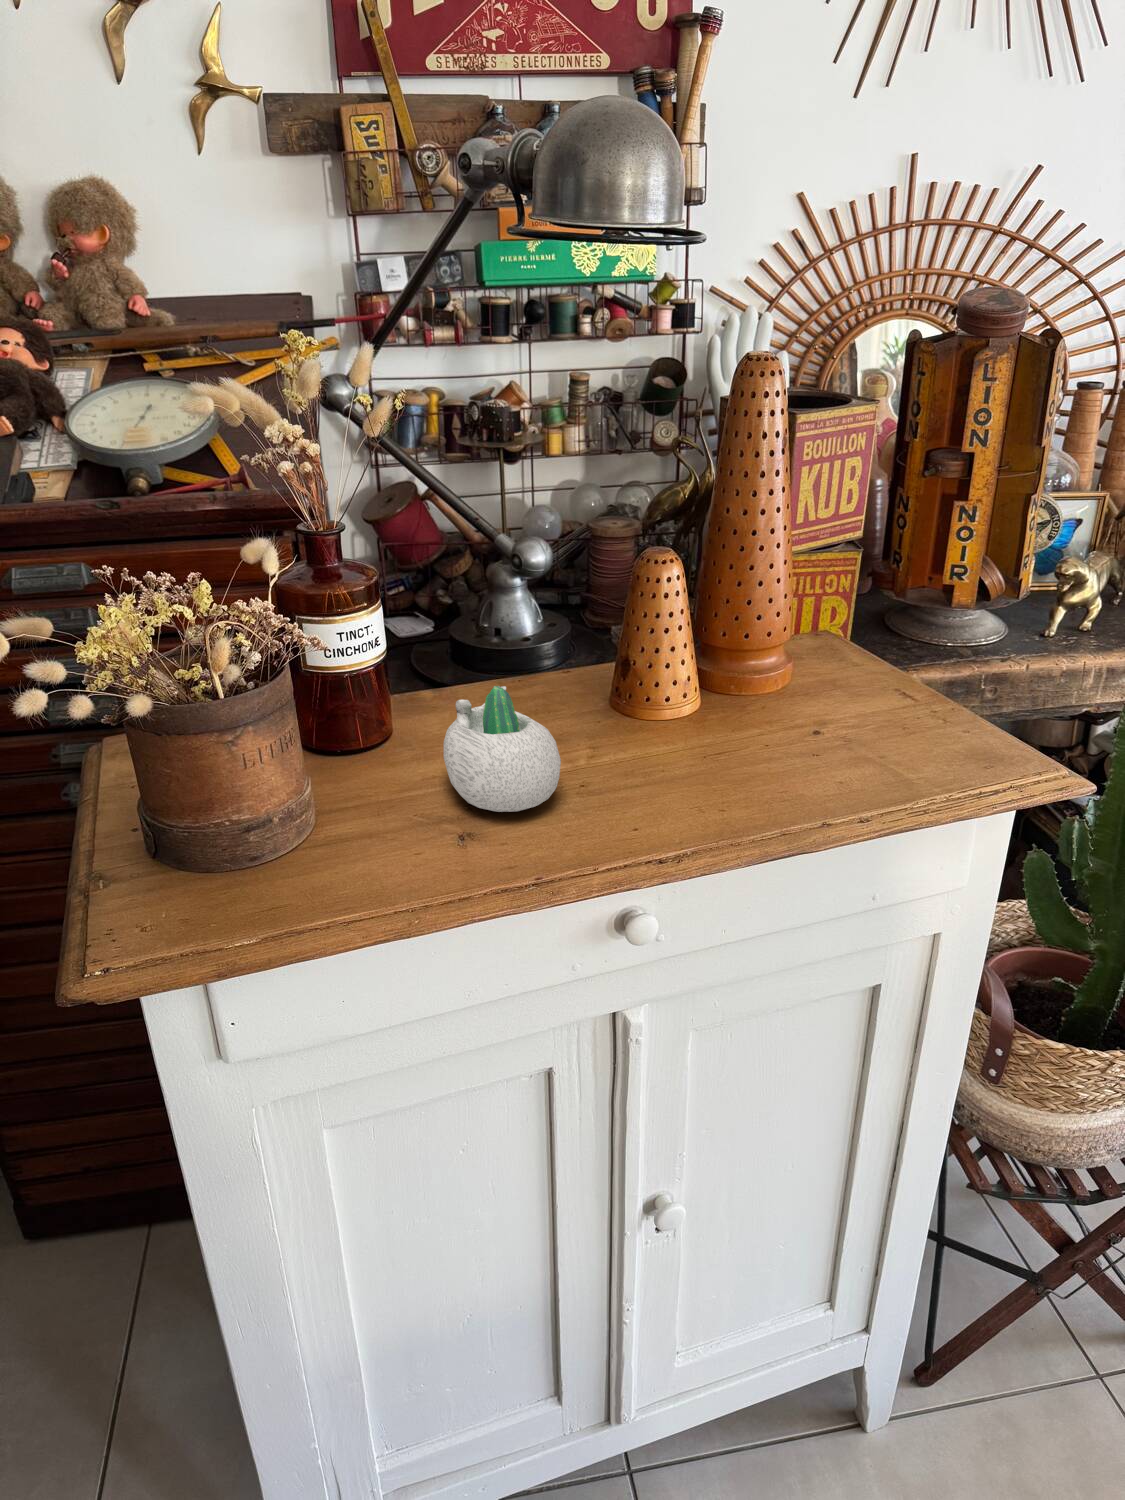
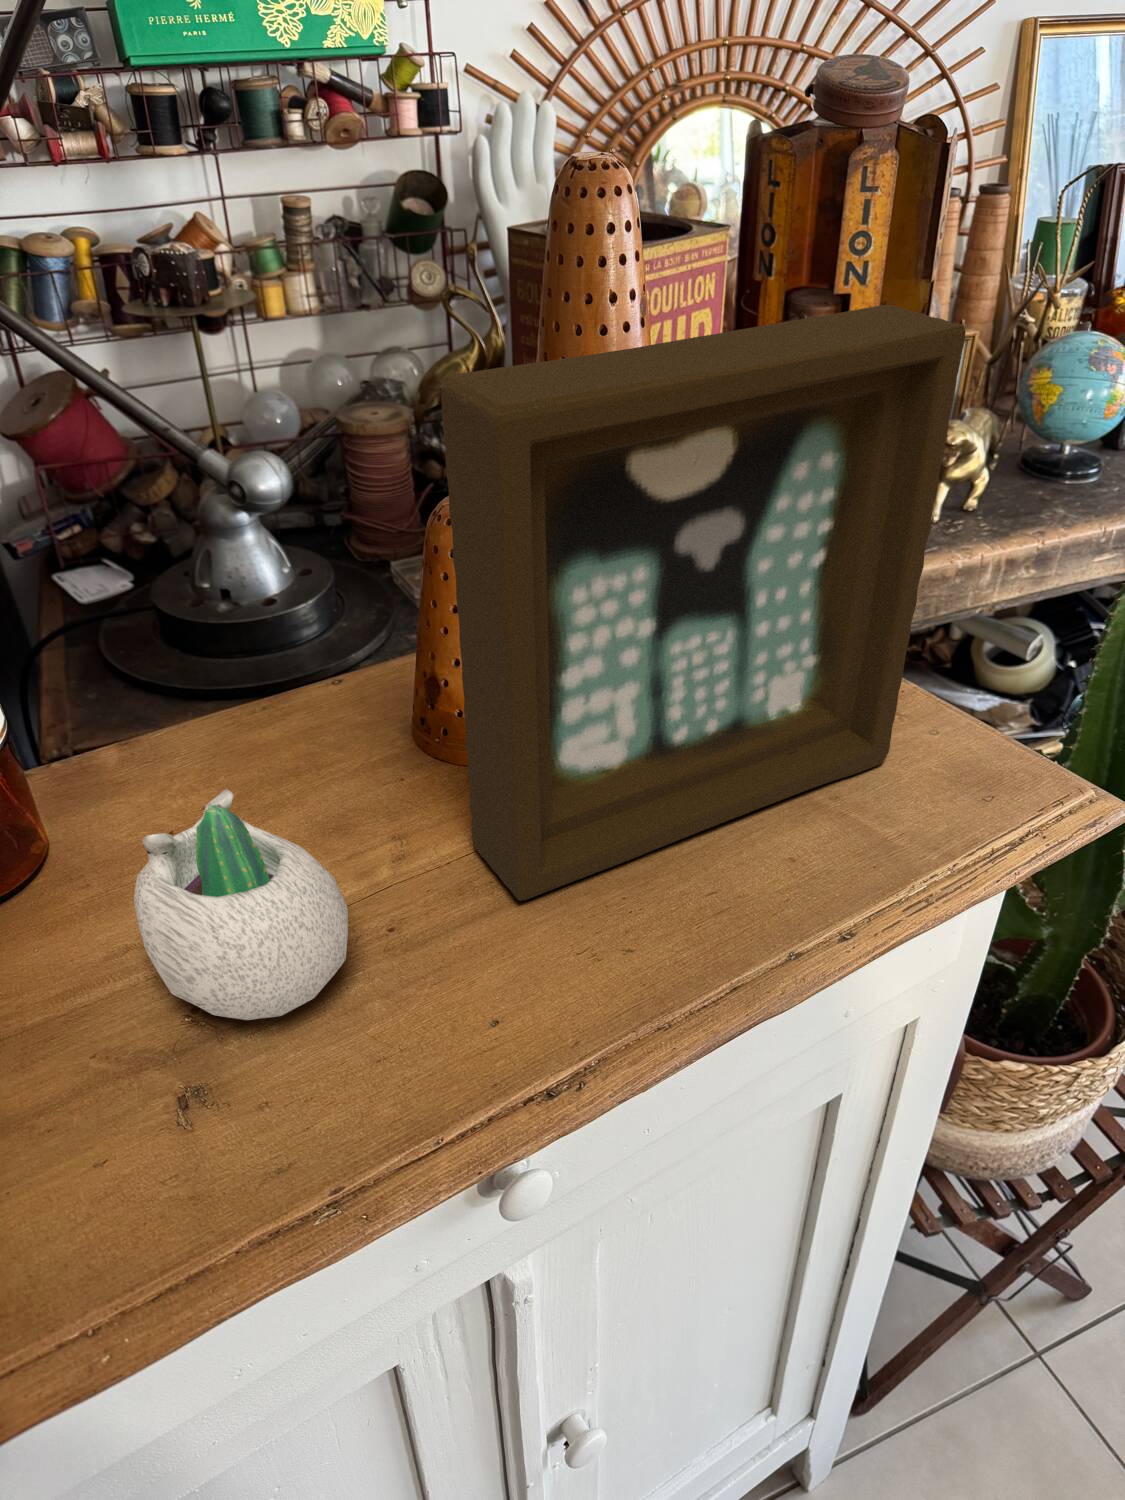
picture frame: none [640,444,970,784] -> present [441,305,966,901]

